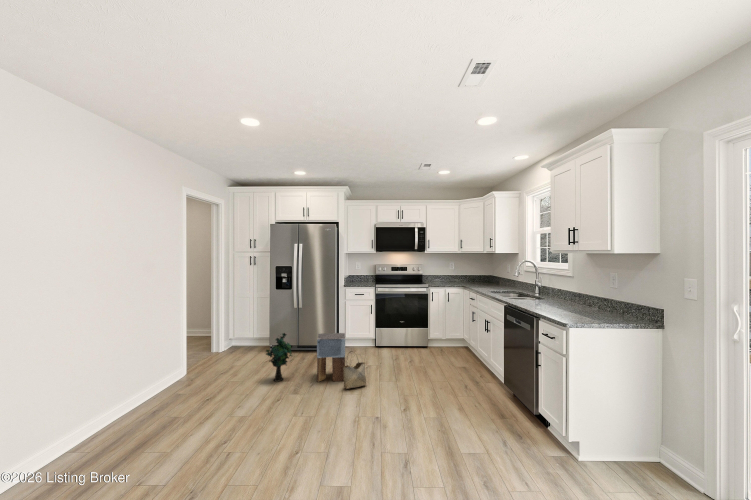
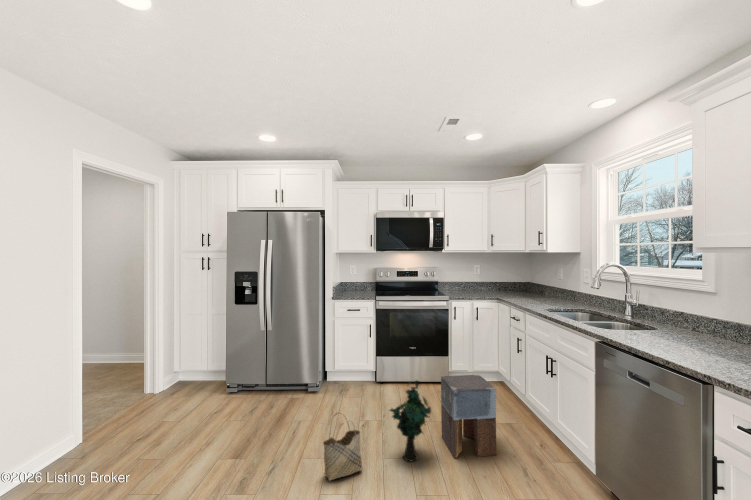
decorative plant: present [266,333,292,382] -> present [390,381,431,461]
stool: present [317,333,345,382] -> present [441,375,496,458]

